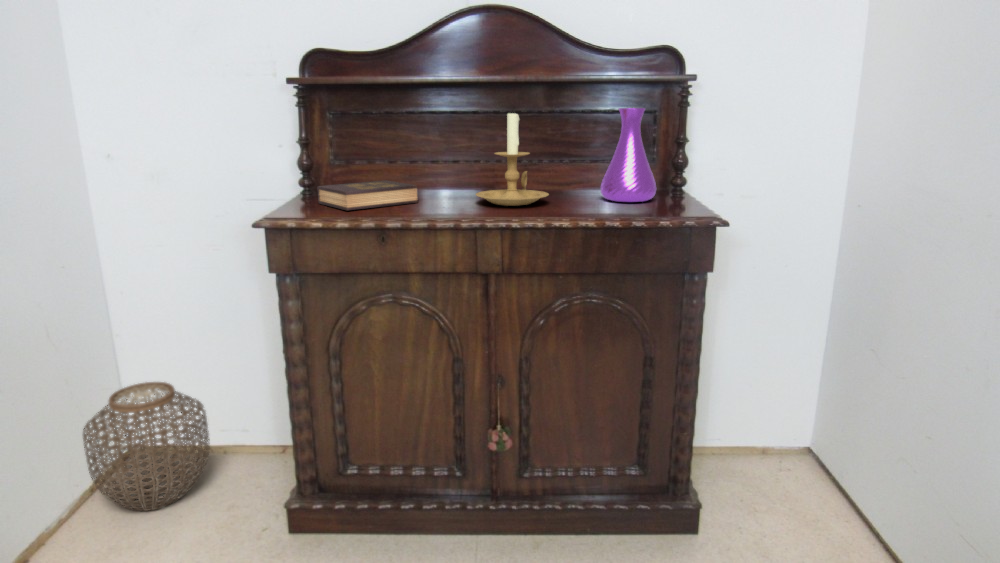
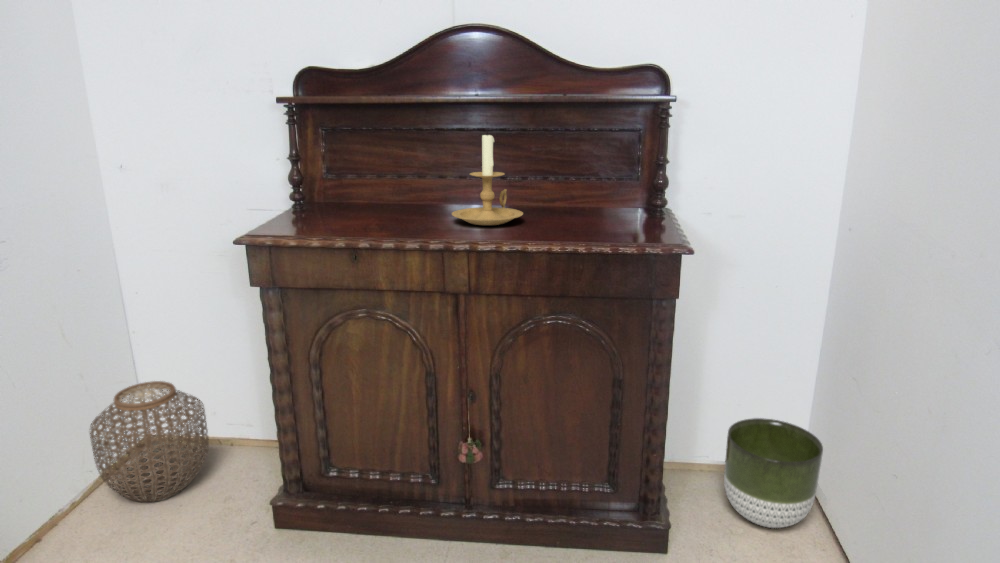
vase: present [600,108,656,202] -> none [576,129,631,223]
hardback book: present [317,180,418,210] -> none [302,196,398,229]
planter: none [747,399,847,507] -> present [724,418,823,528]

